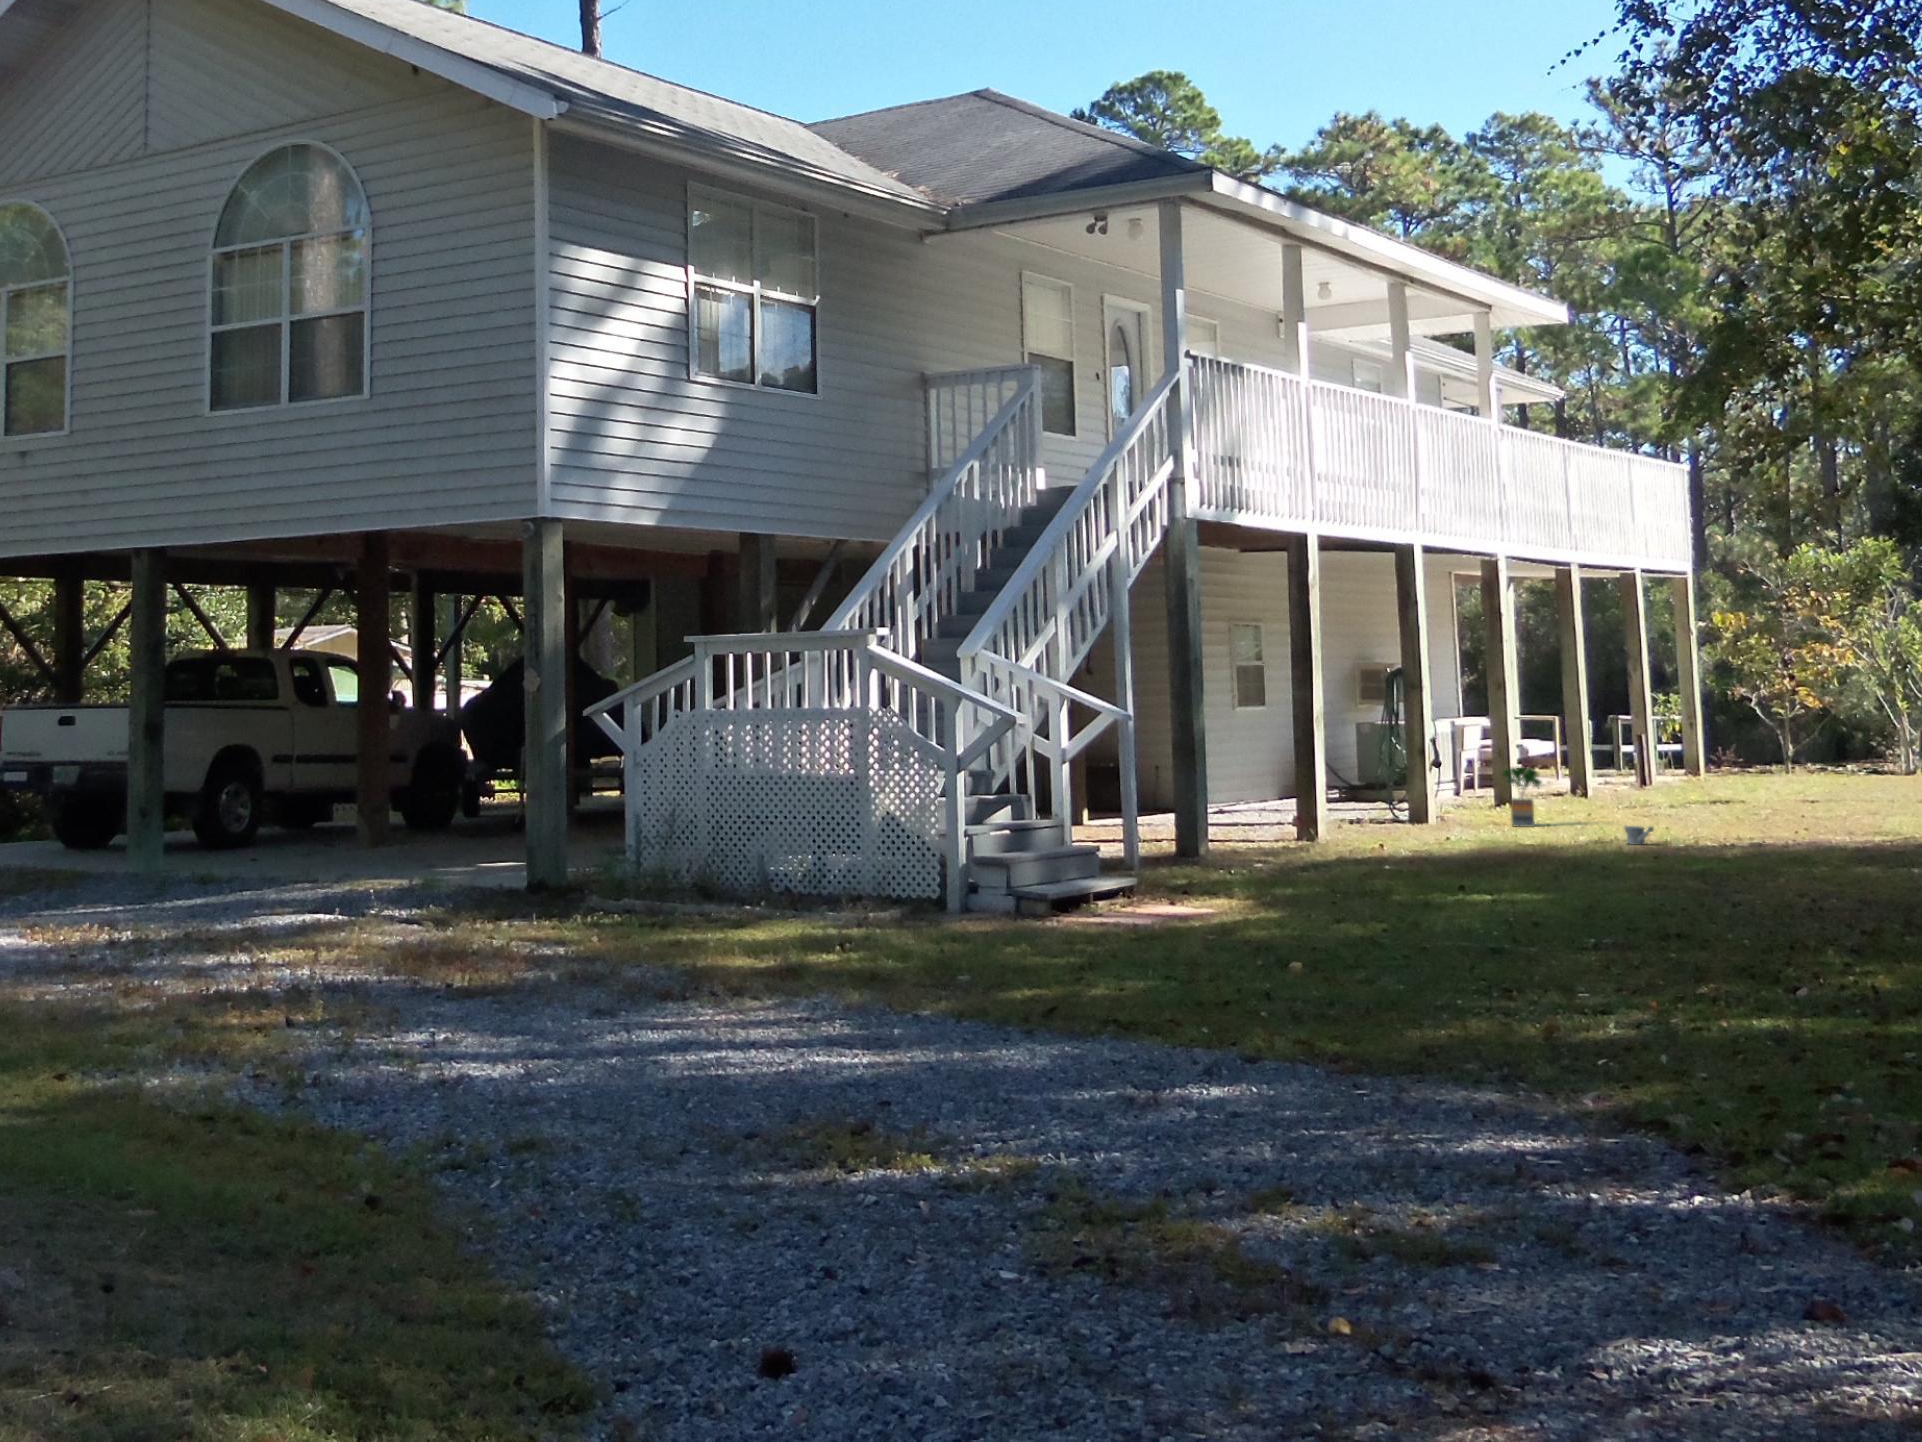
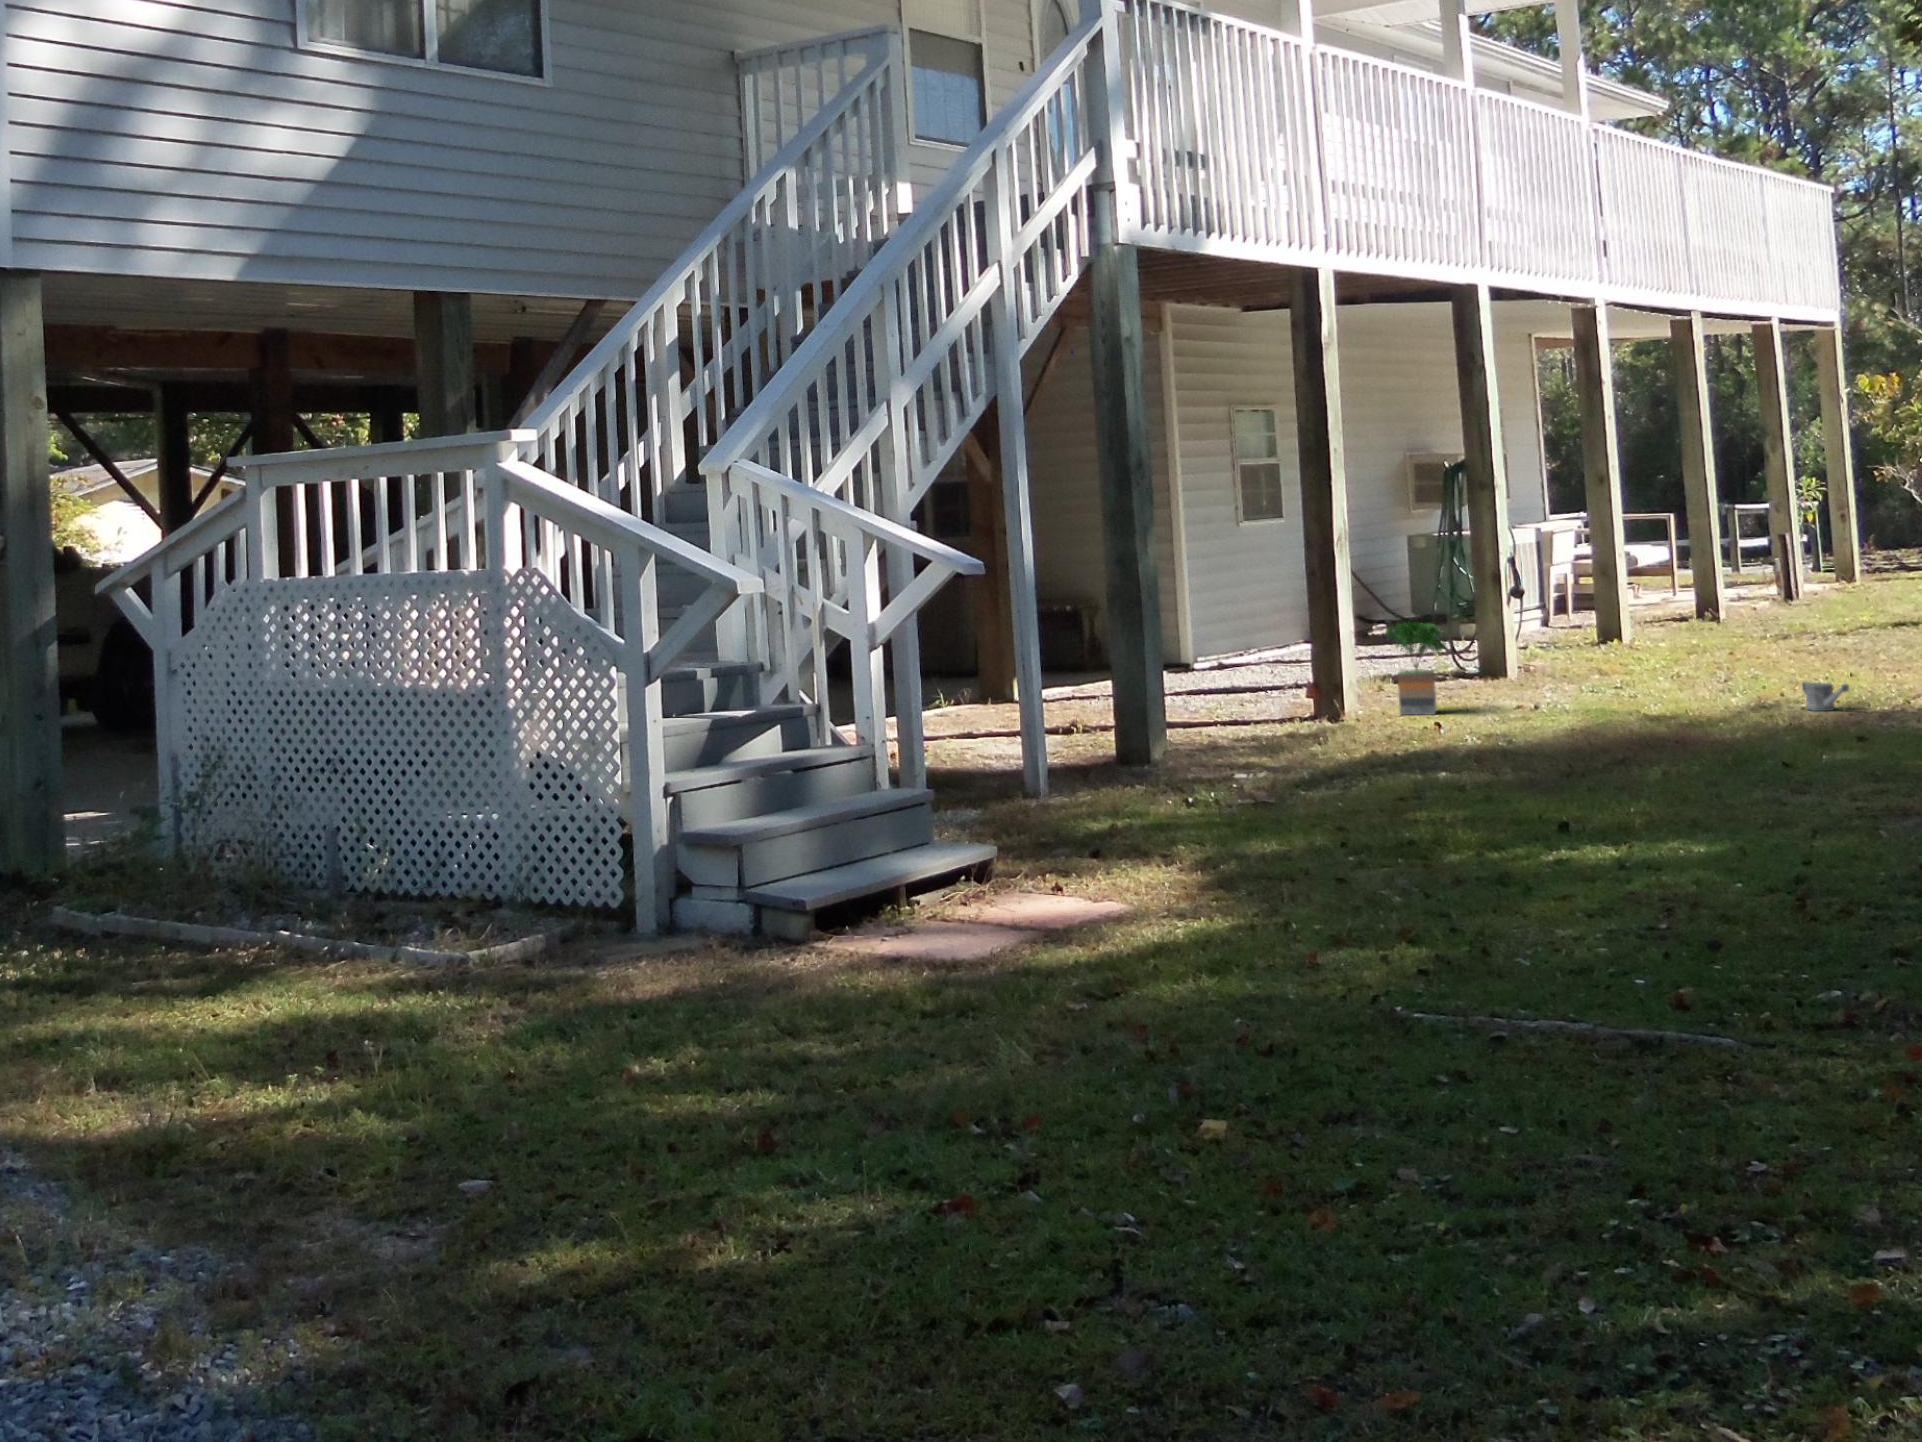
potted tree: present [1503,767,1541,827] -> present [1386,622,1446,715]

